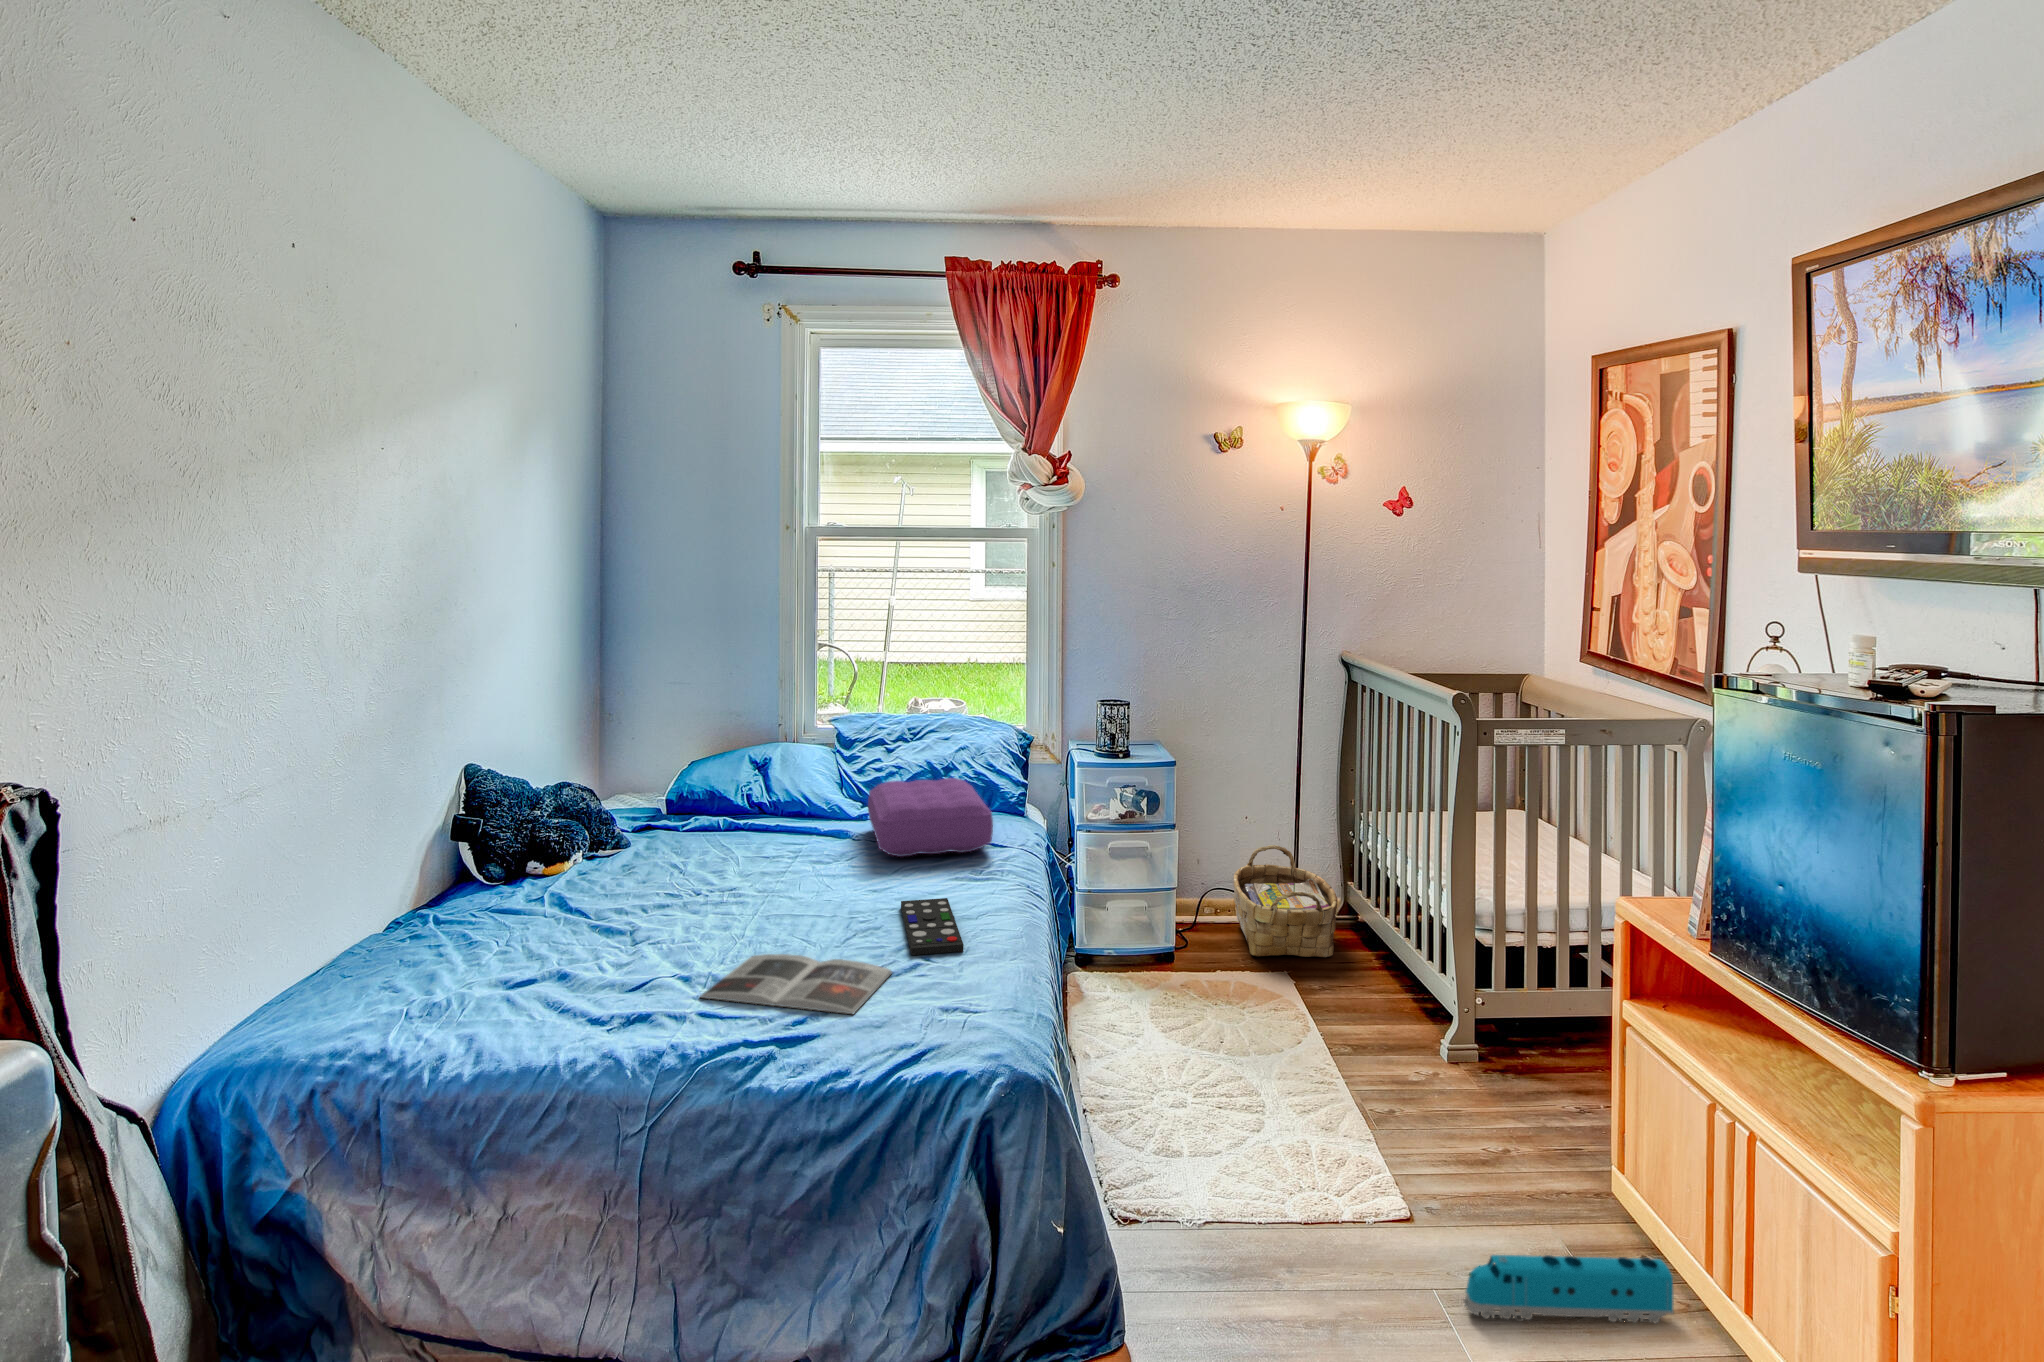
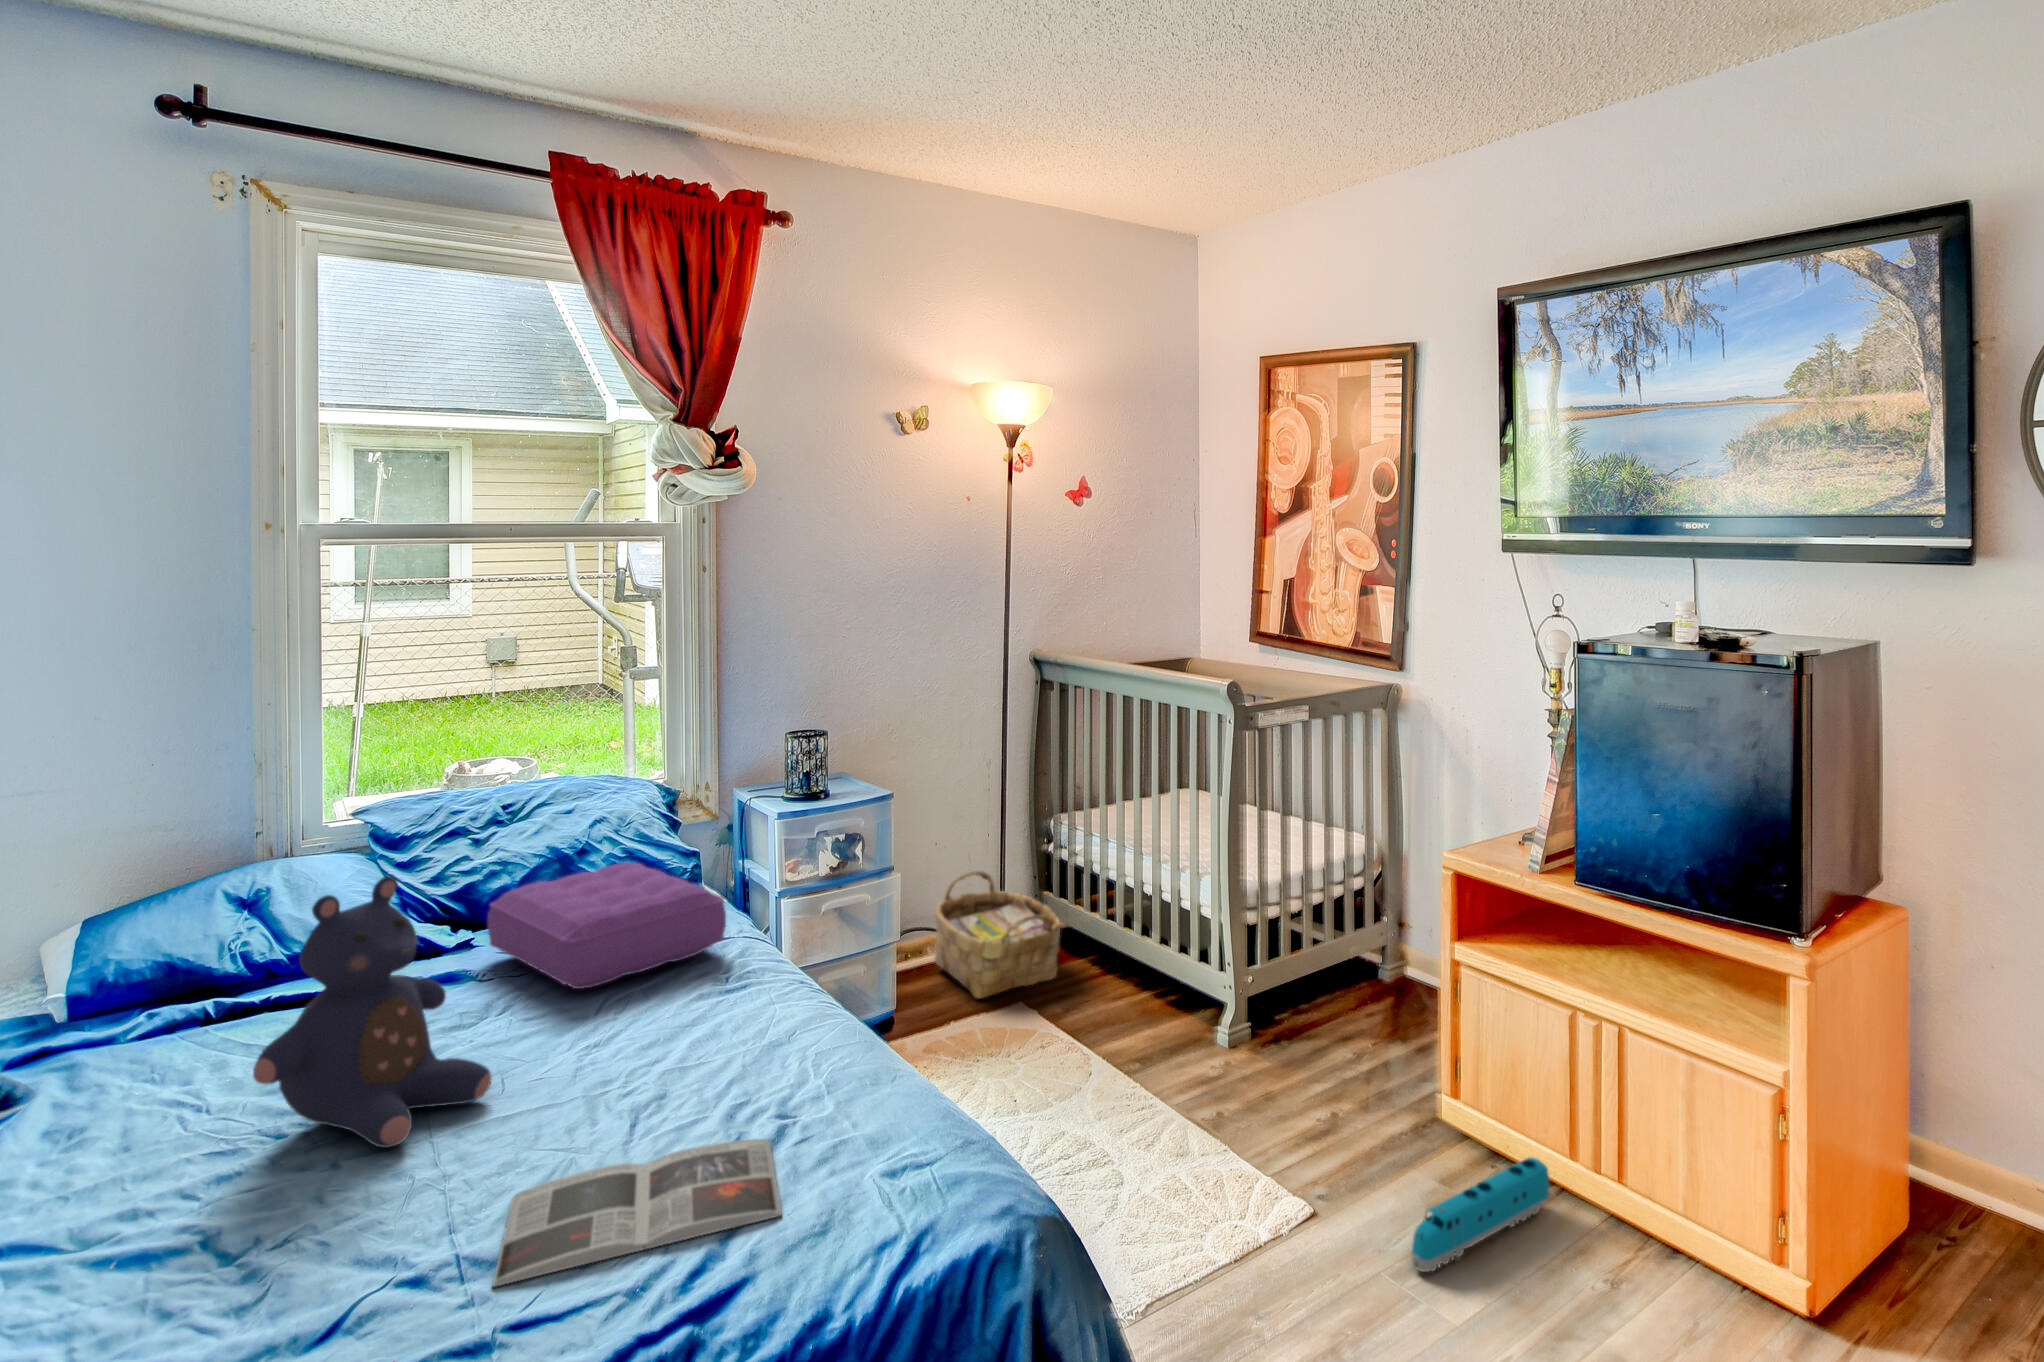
teddy bear: none [675,751,795,915] -> present [253,876,491,1148]
remote control: present [901,898,964,955] -> none [675,1023,834,1111]

